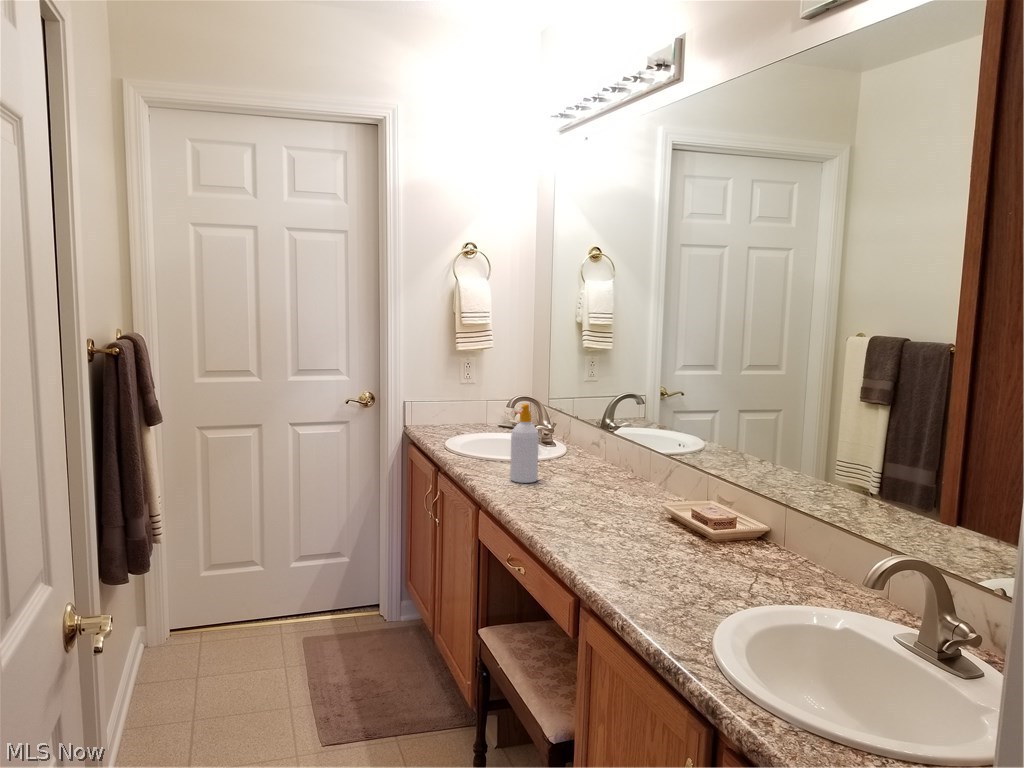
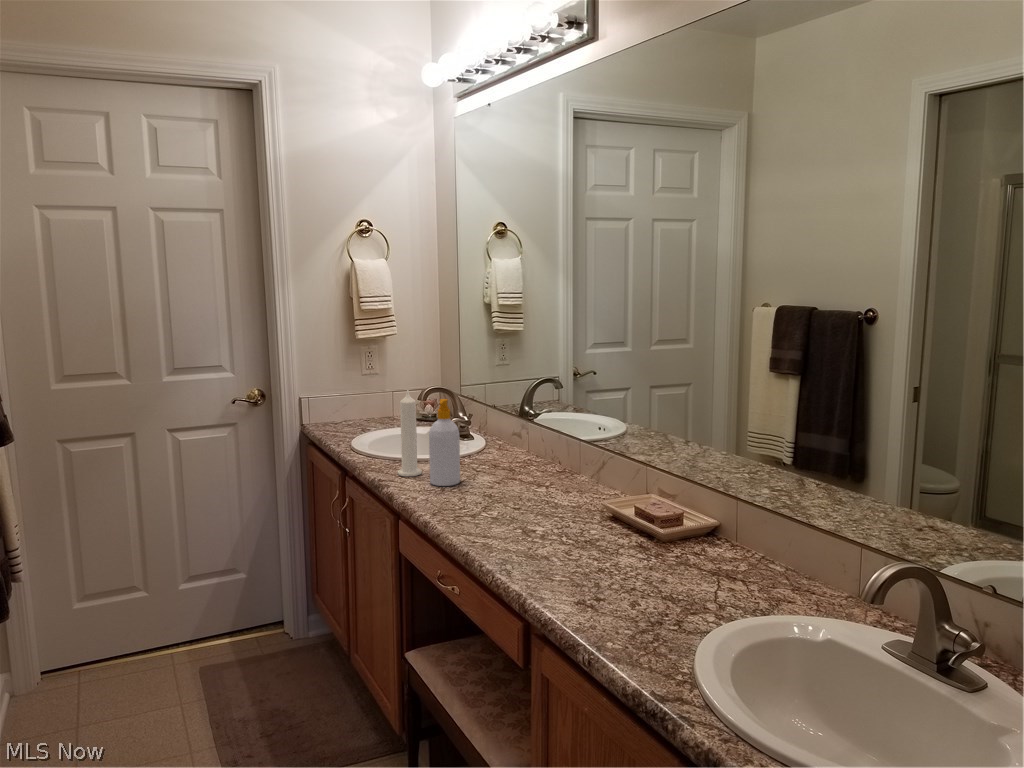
candle: none [483,395,504,473] -> present [398,390,422,476]

